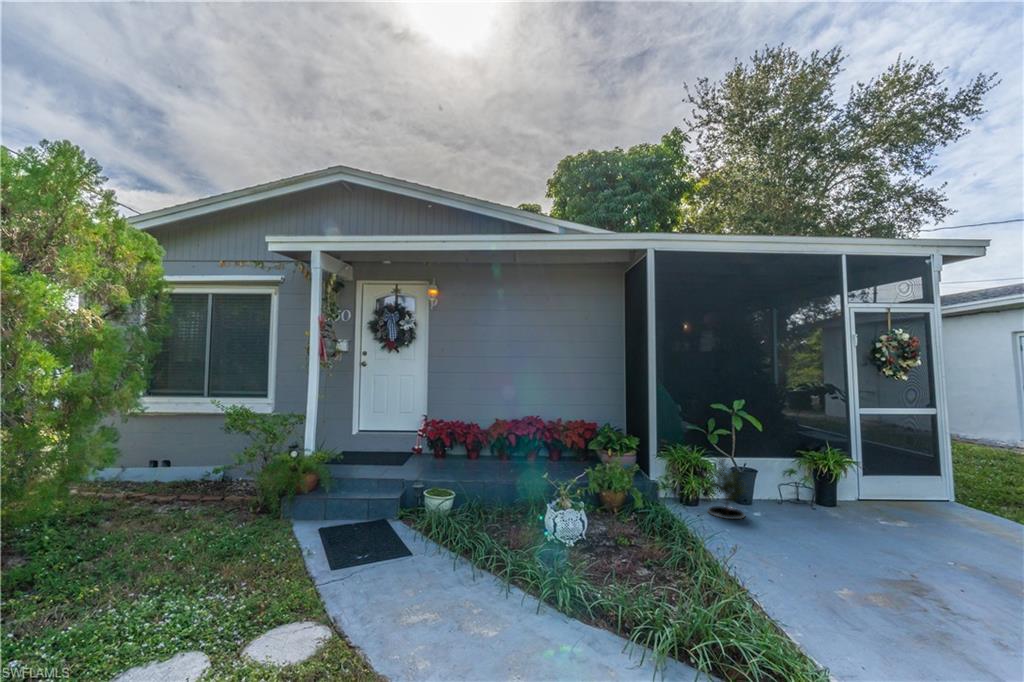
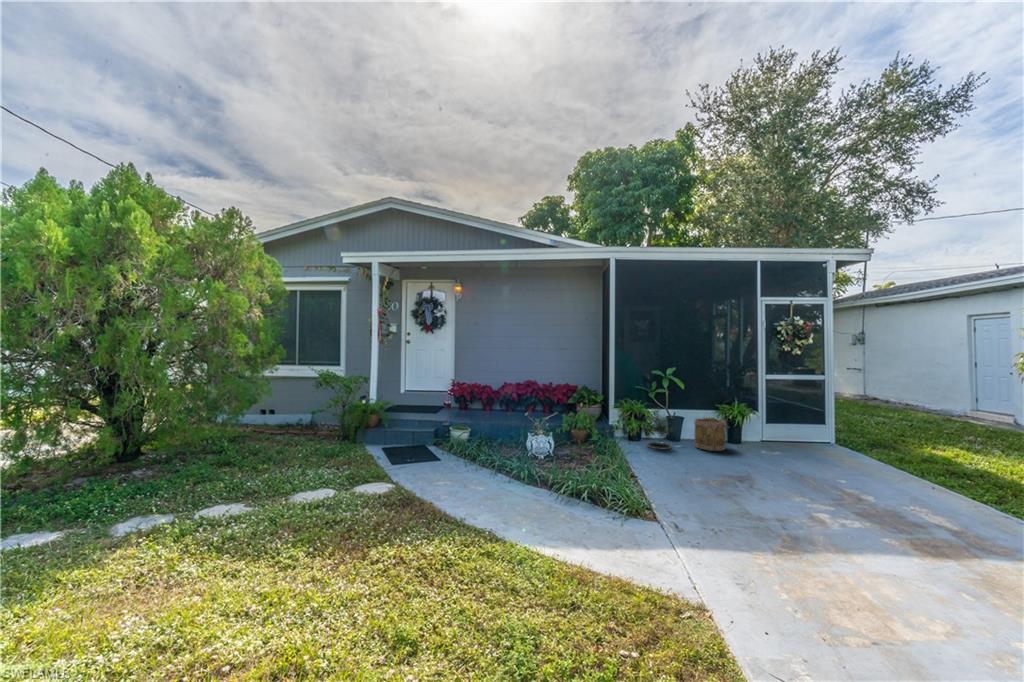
bucket: none [772,468,825,520] -> present [694,417,730,451]

